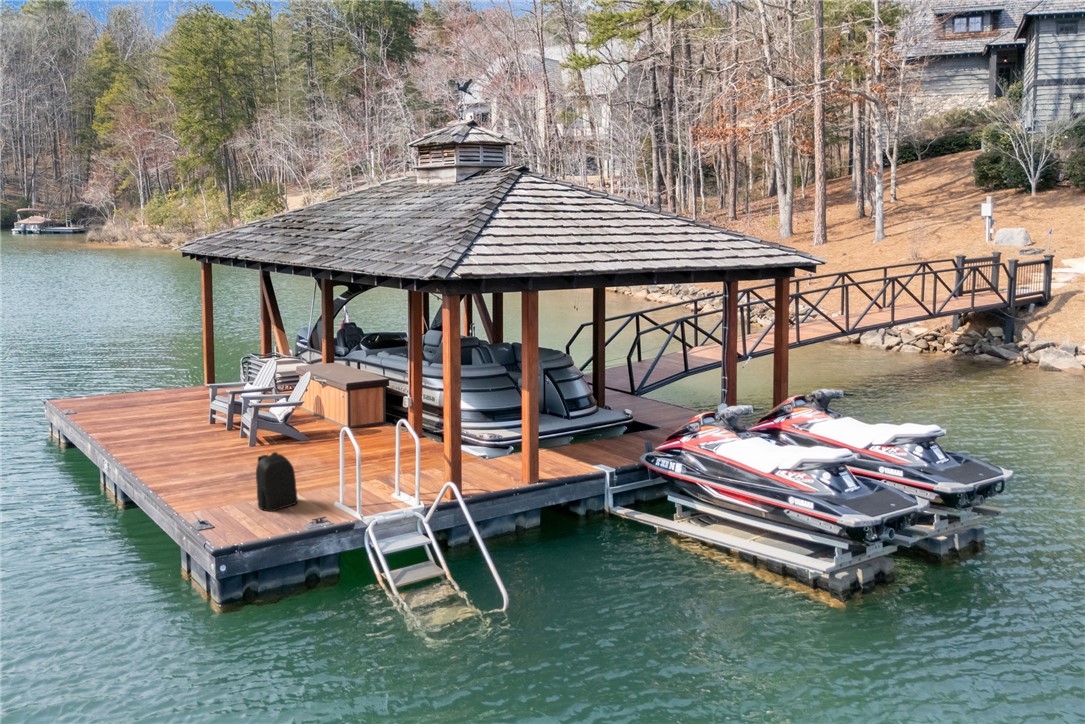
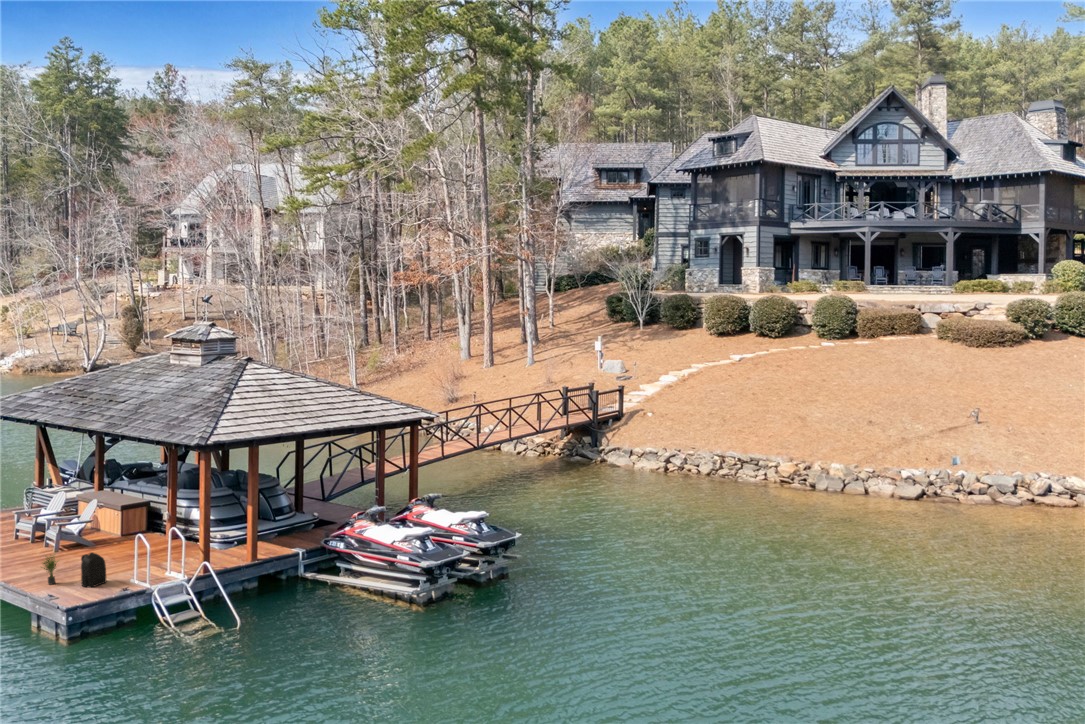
potted plant: none [193,445,232,500] -> present [43,557,58,585]

